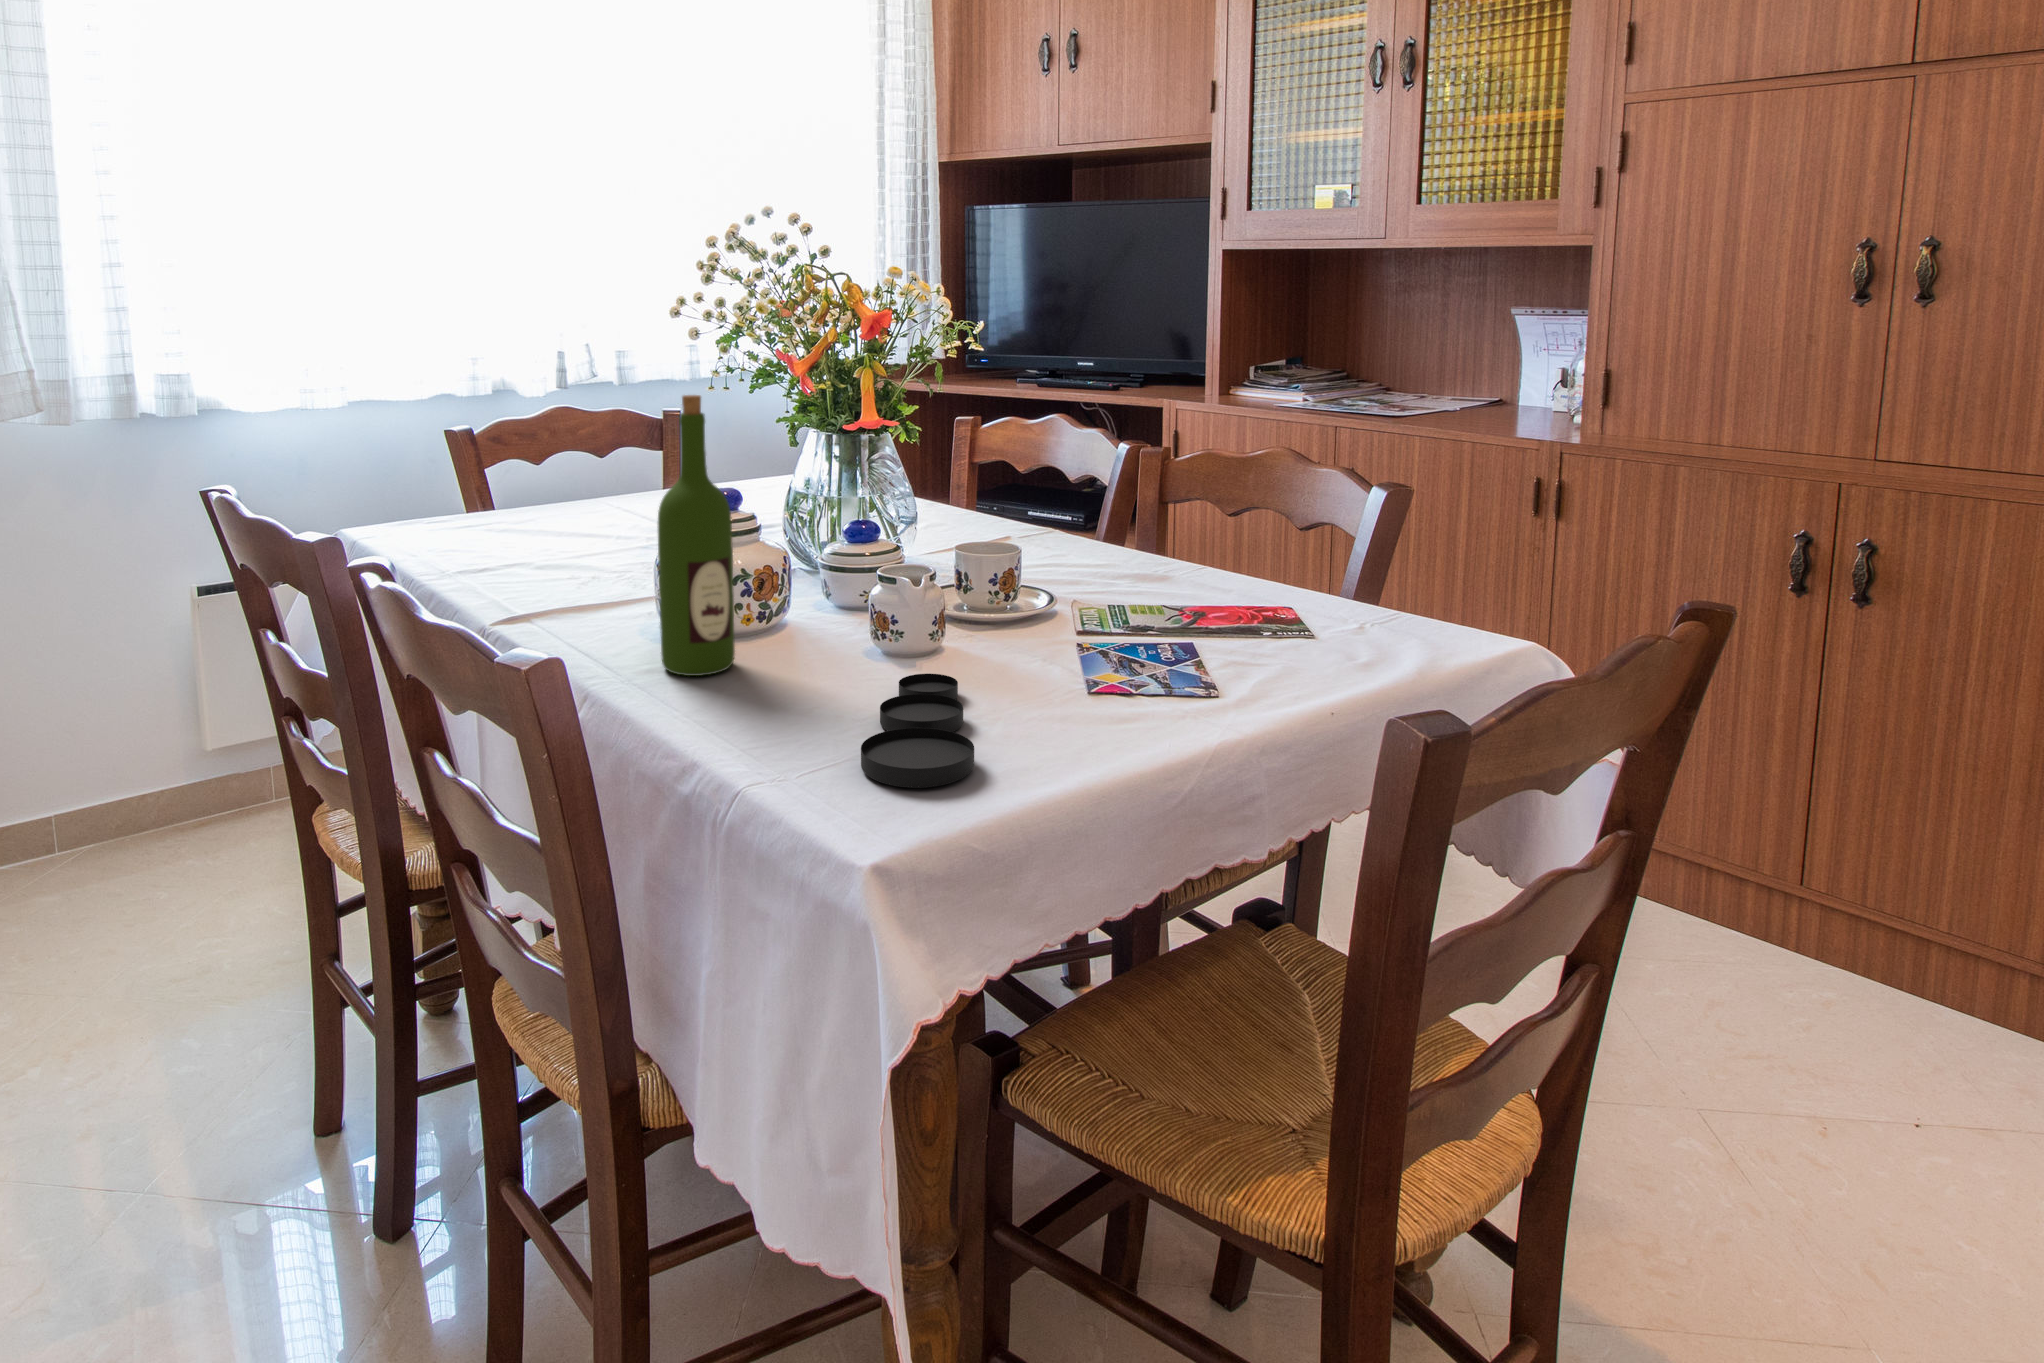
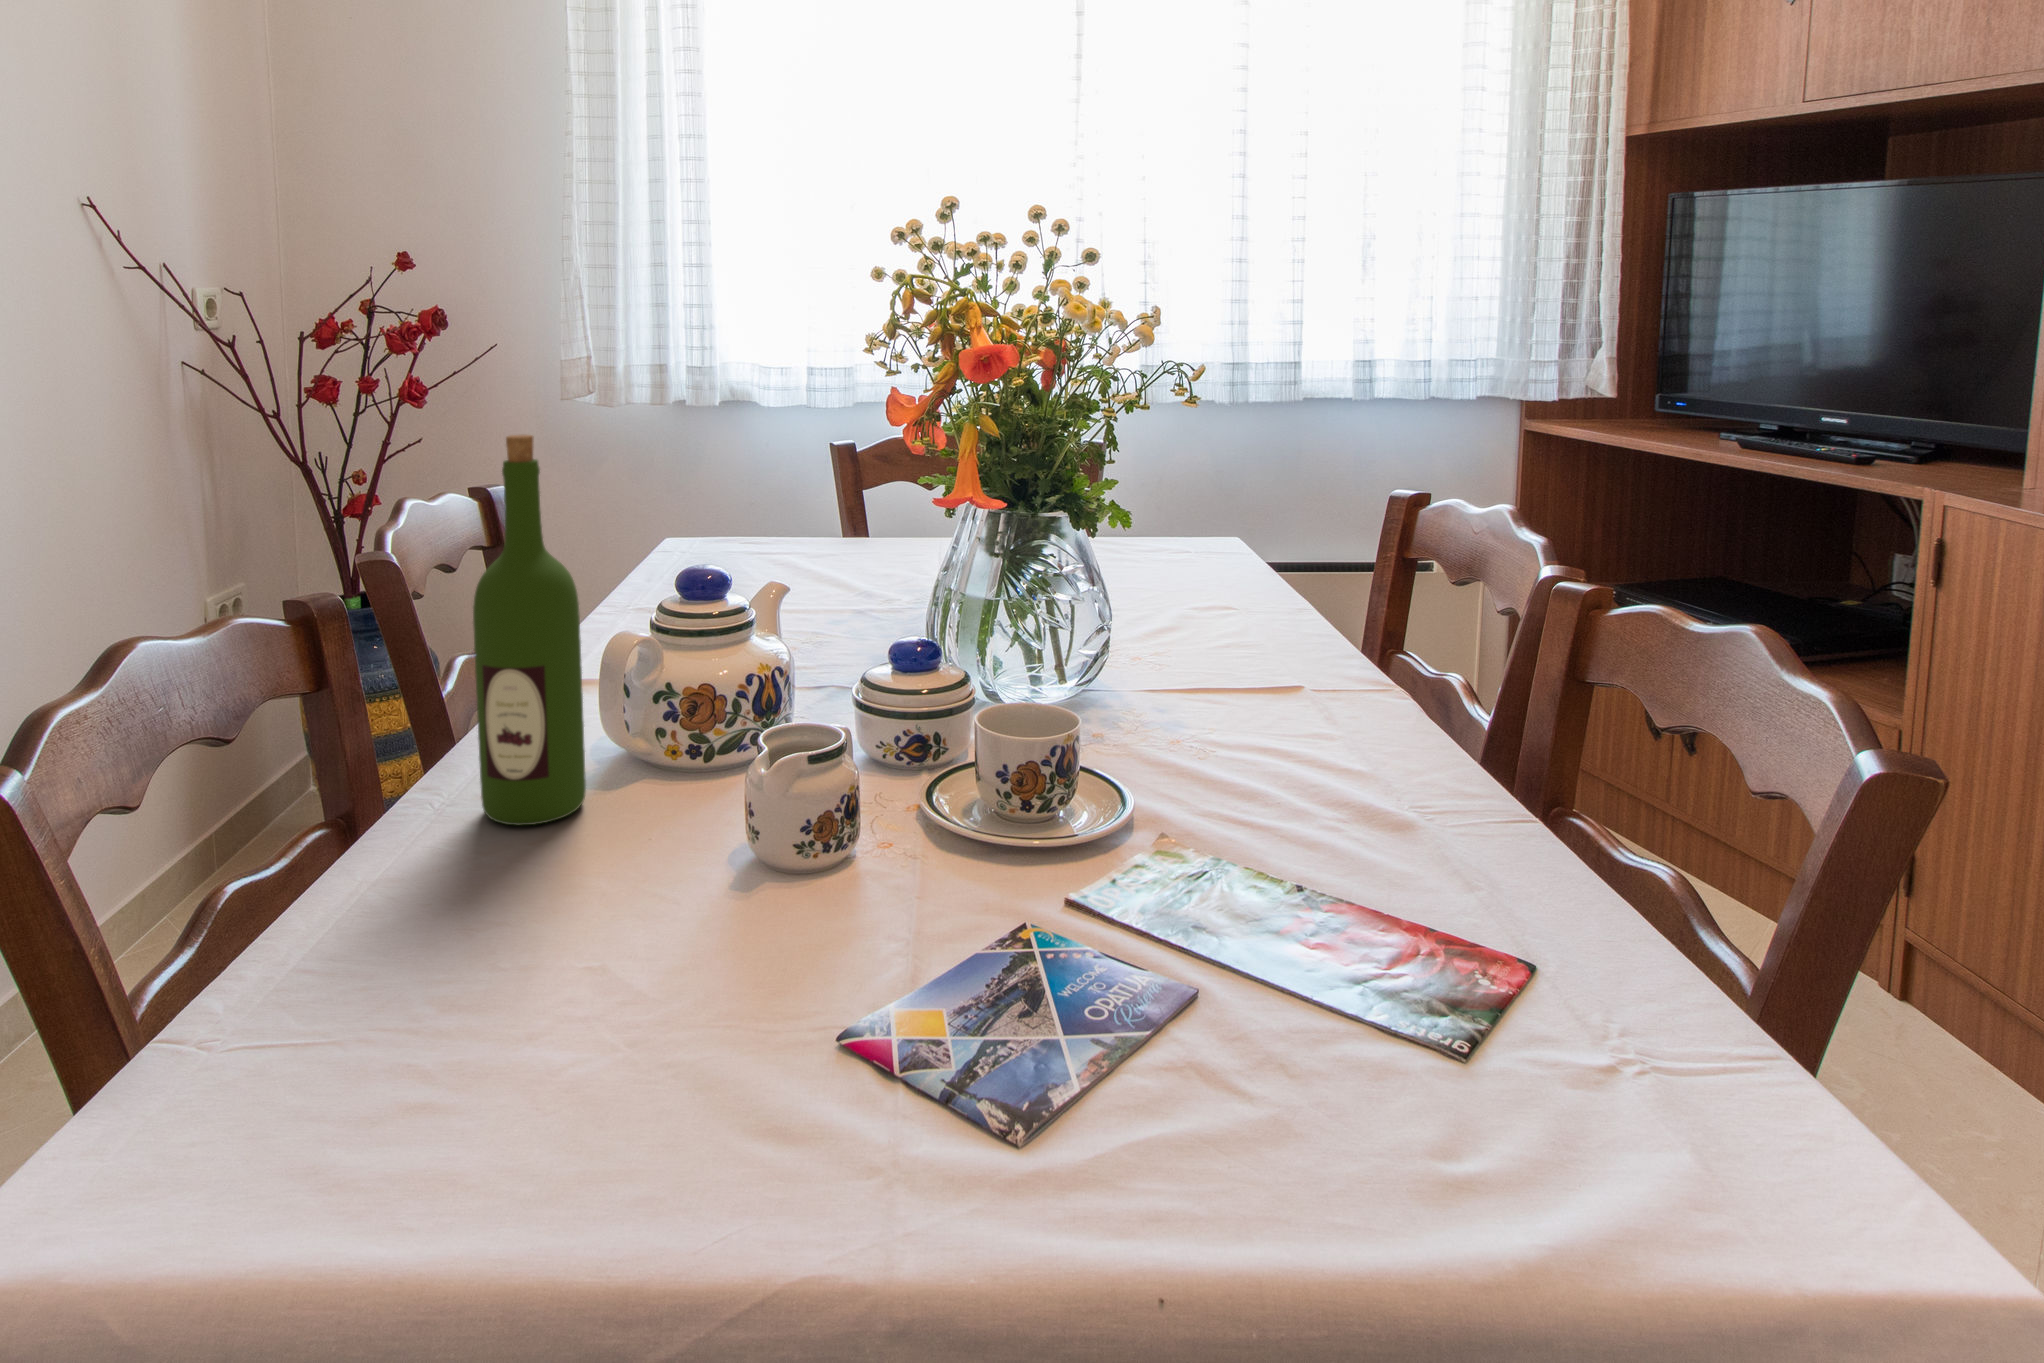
plate: present [861,674,974,788] -> none [257,907,706,1146]

